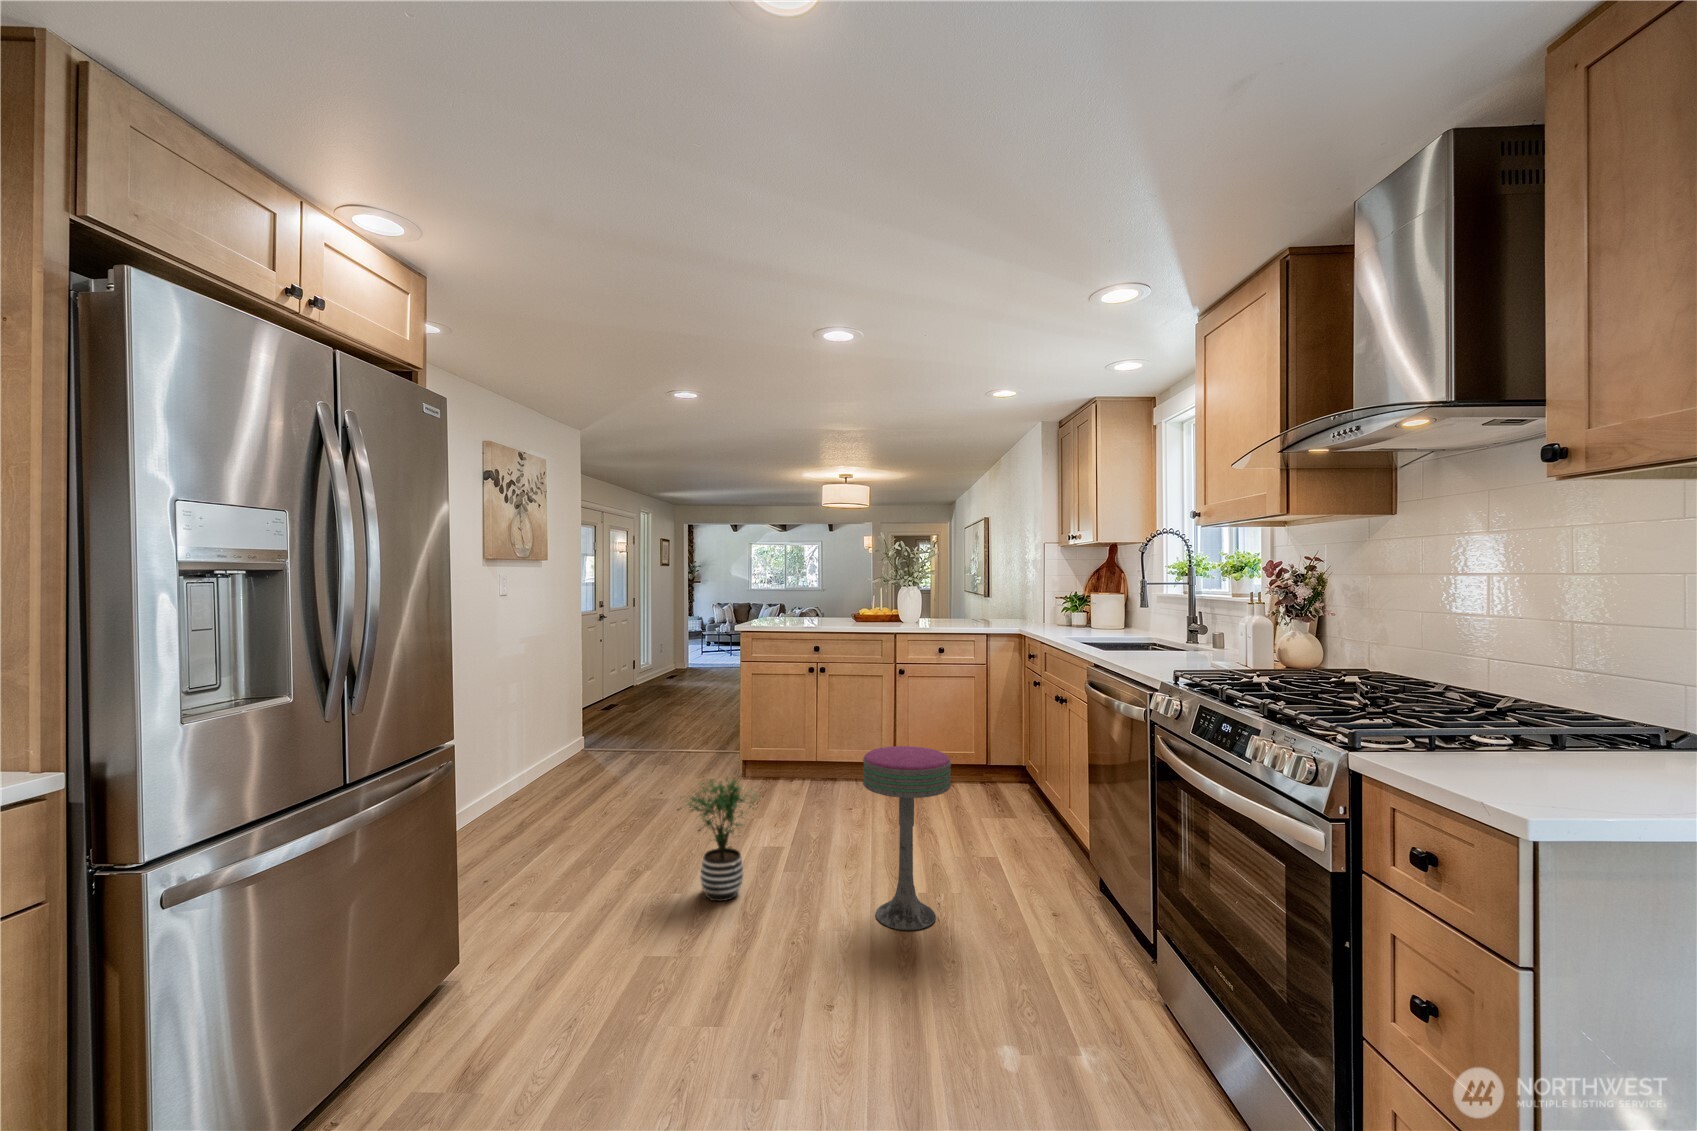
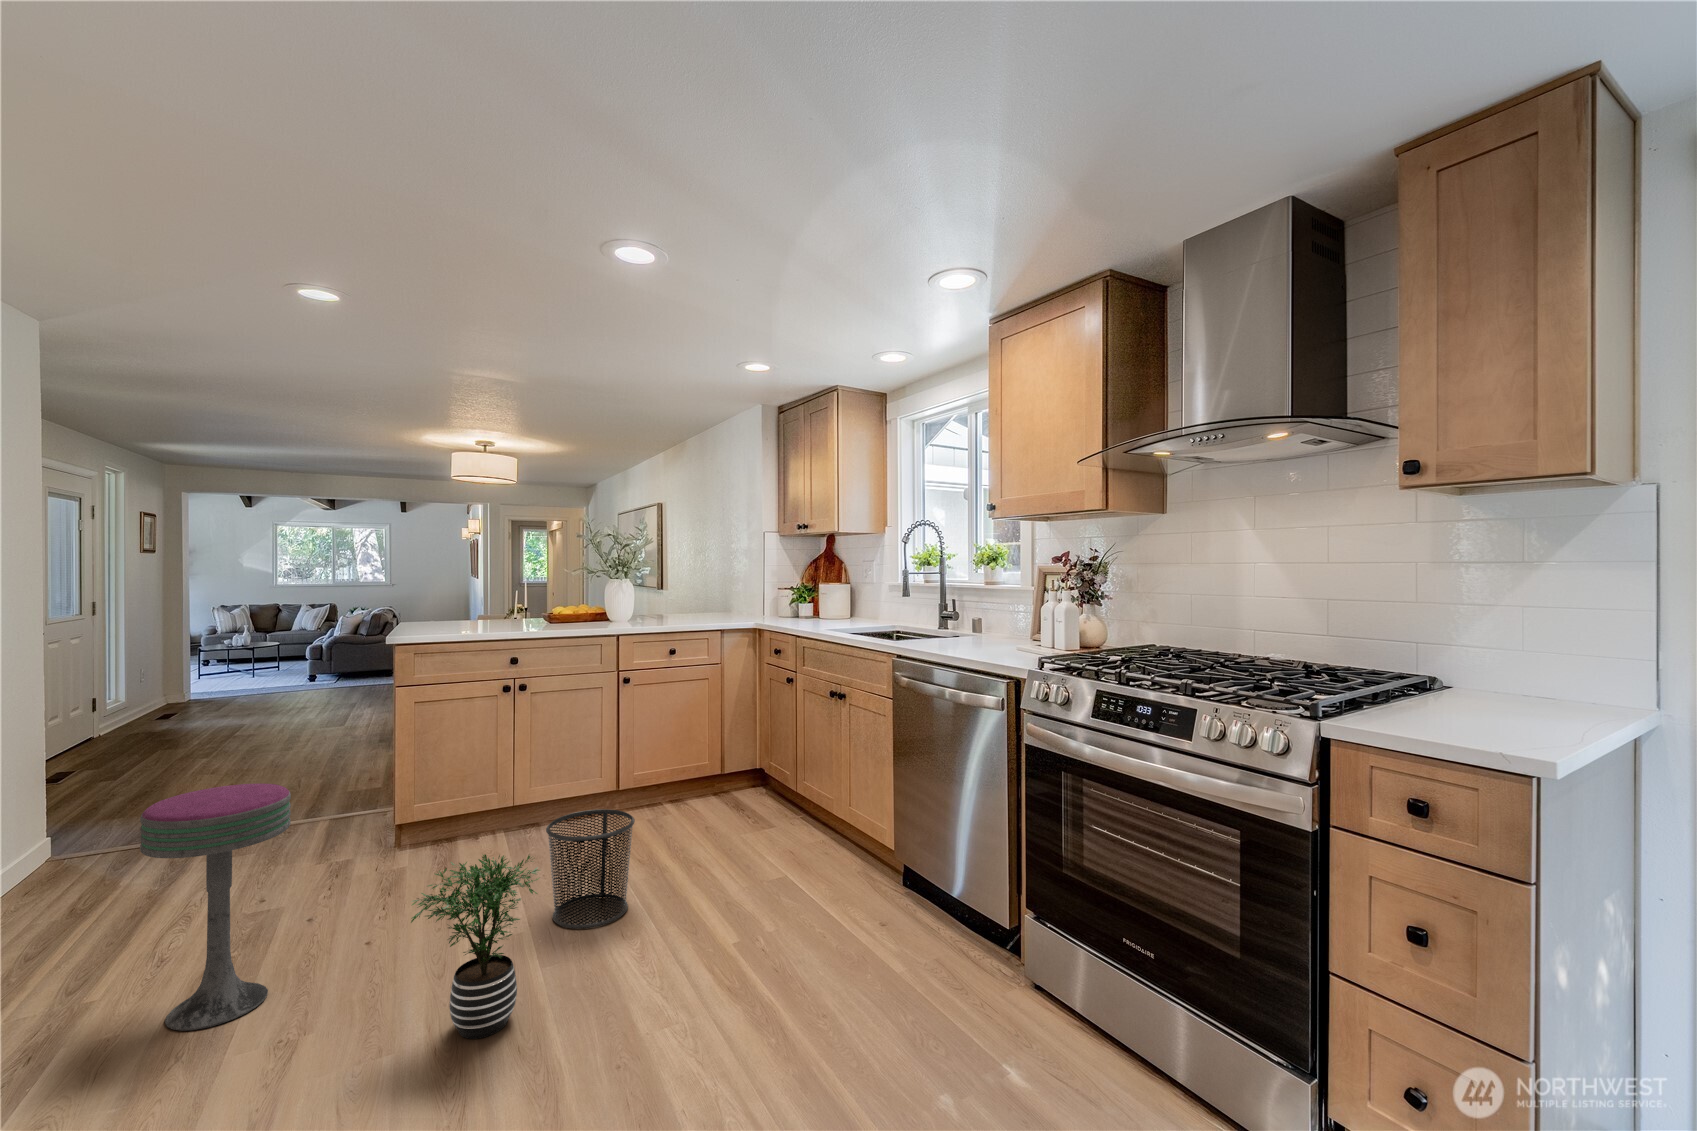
bar stool: present [863,746,951,930] -> present [140,784,291,1031]
waste bin: none [799,767,864,856] -> present [546,809,635,929]

